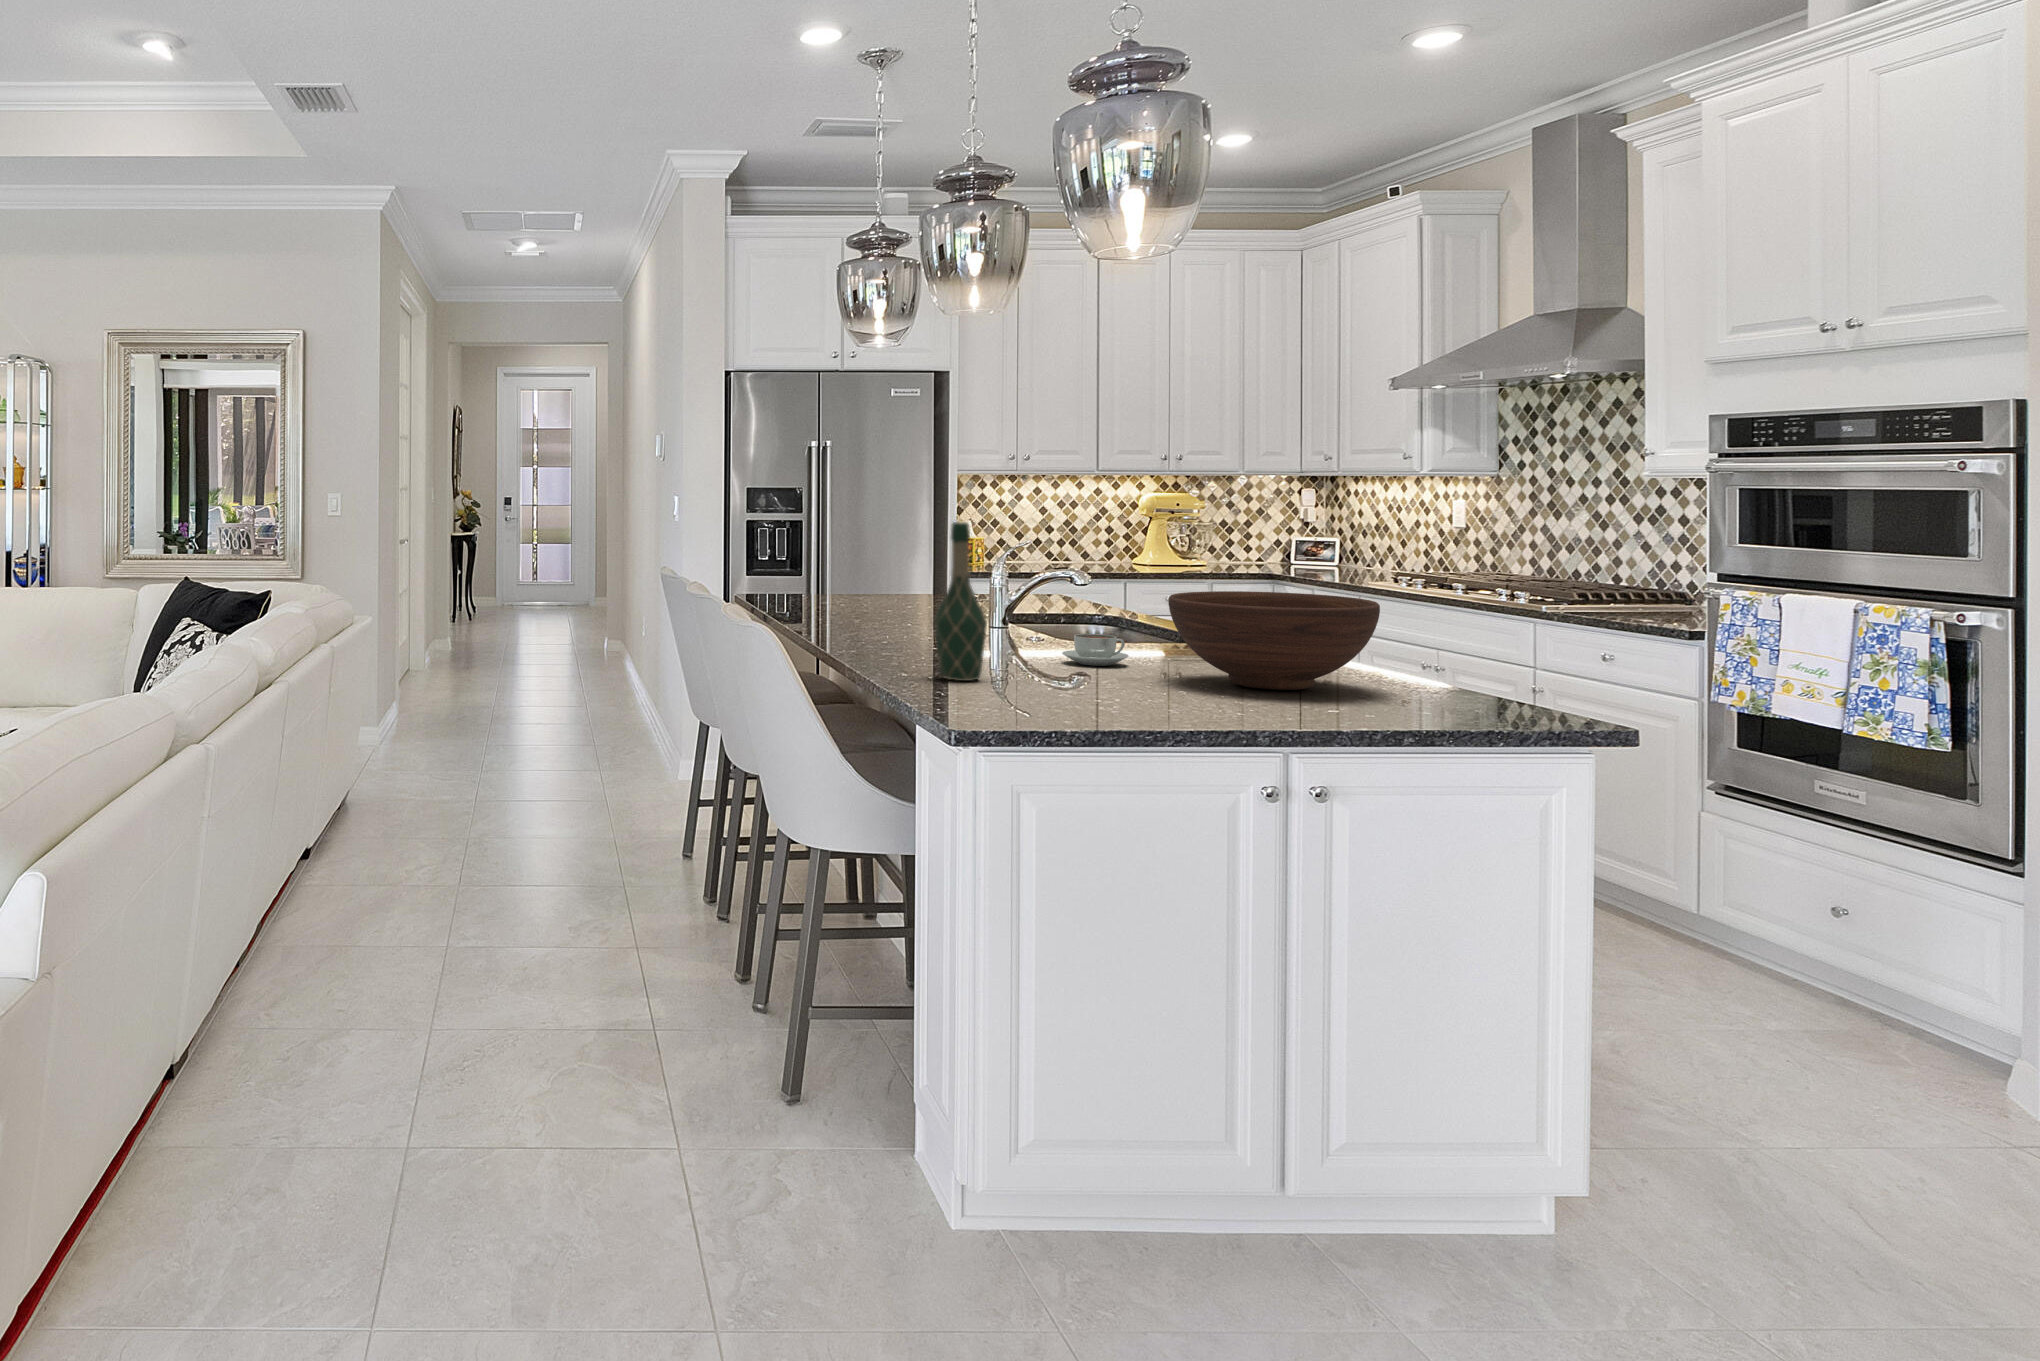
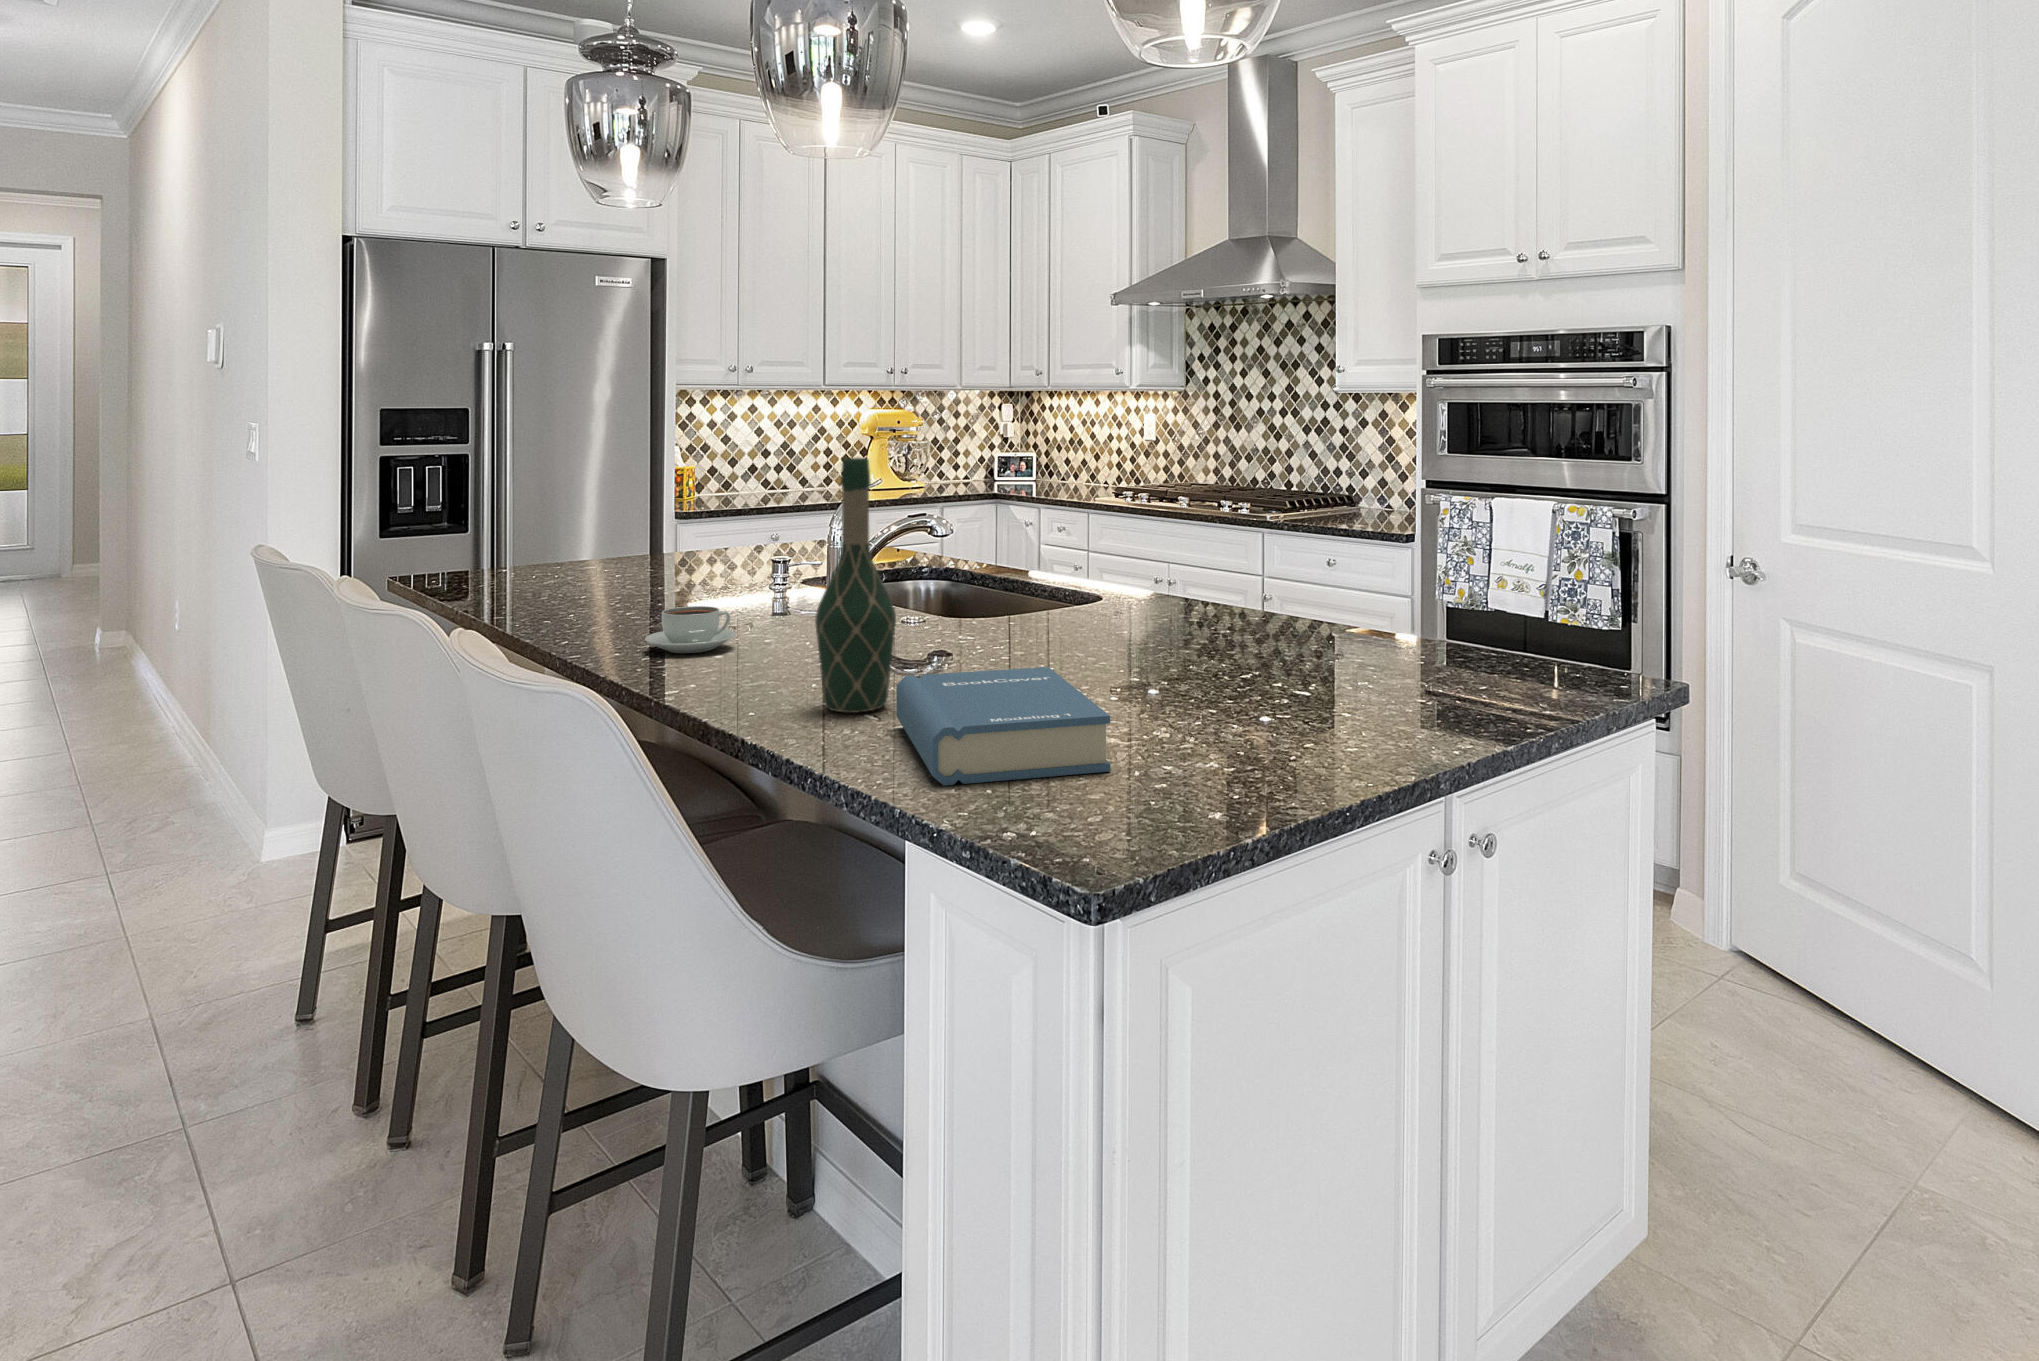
fruit bowl: present [1168,591,1380,690] -> none [1112,534,1360,668]
coffee cup: present [1062,634,1129,666] -> present [645,606,736,653]
hardback book: none [962,657,1078,715] -> present [897,667,1110,786]

